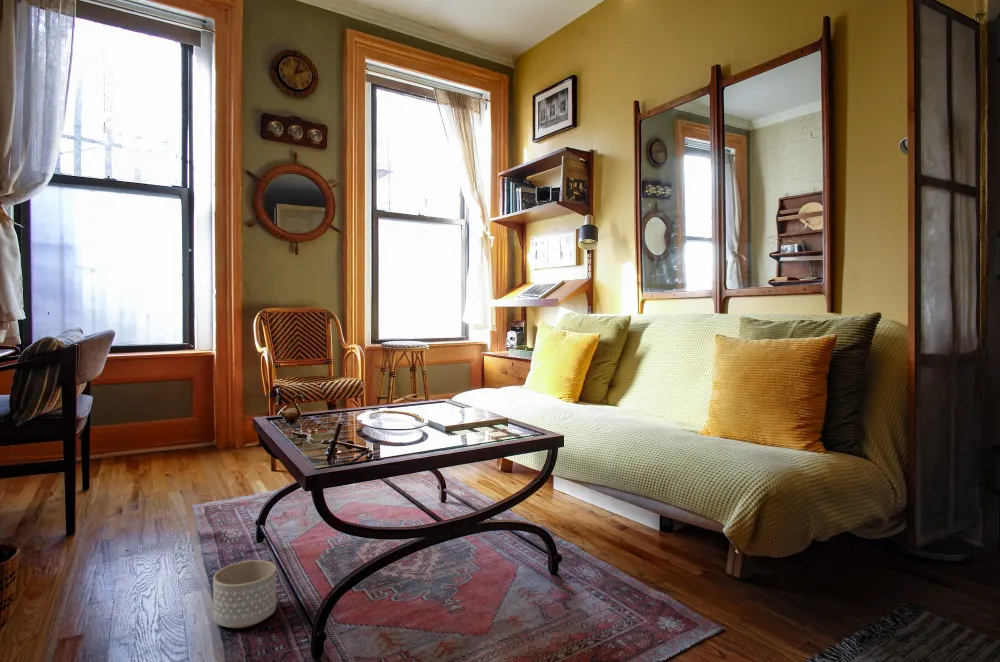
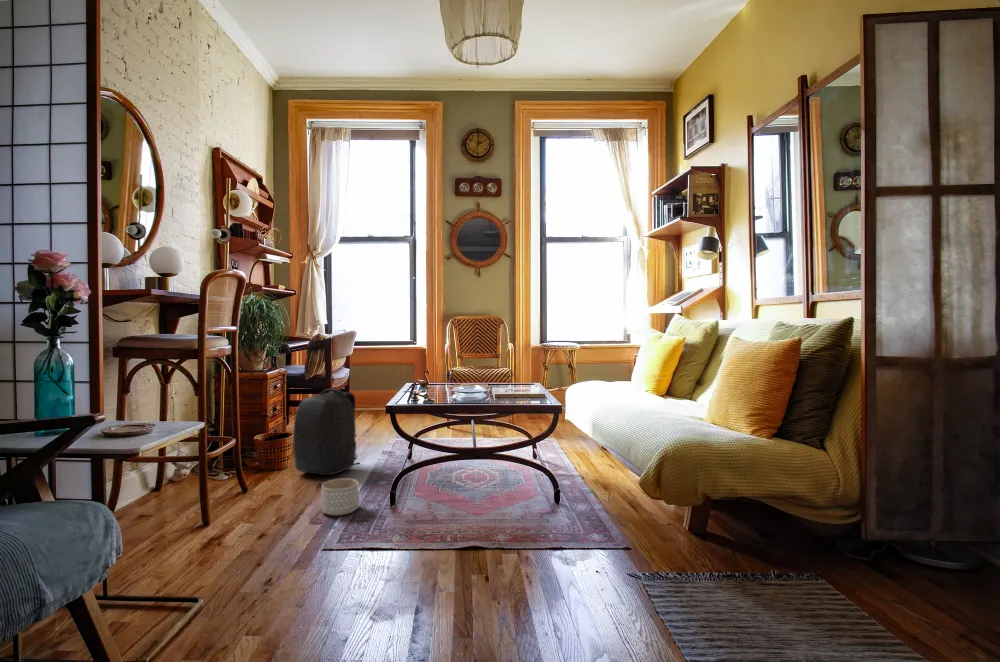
backpack: none [83,418,197,565] -> present [294,389,357,475]

